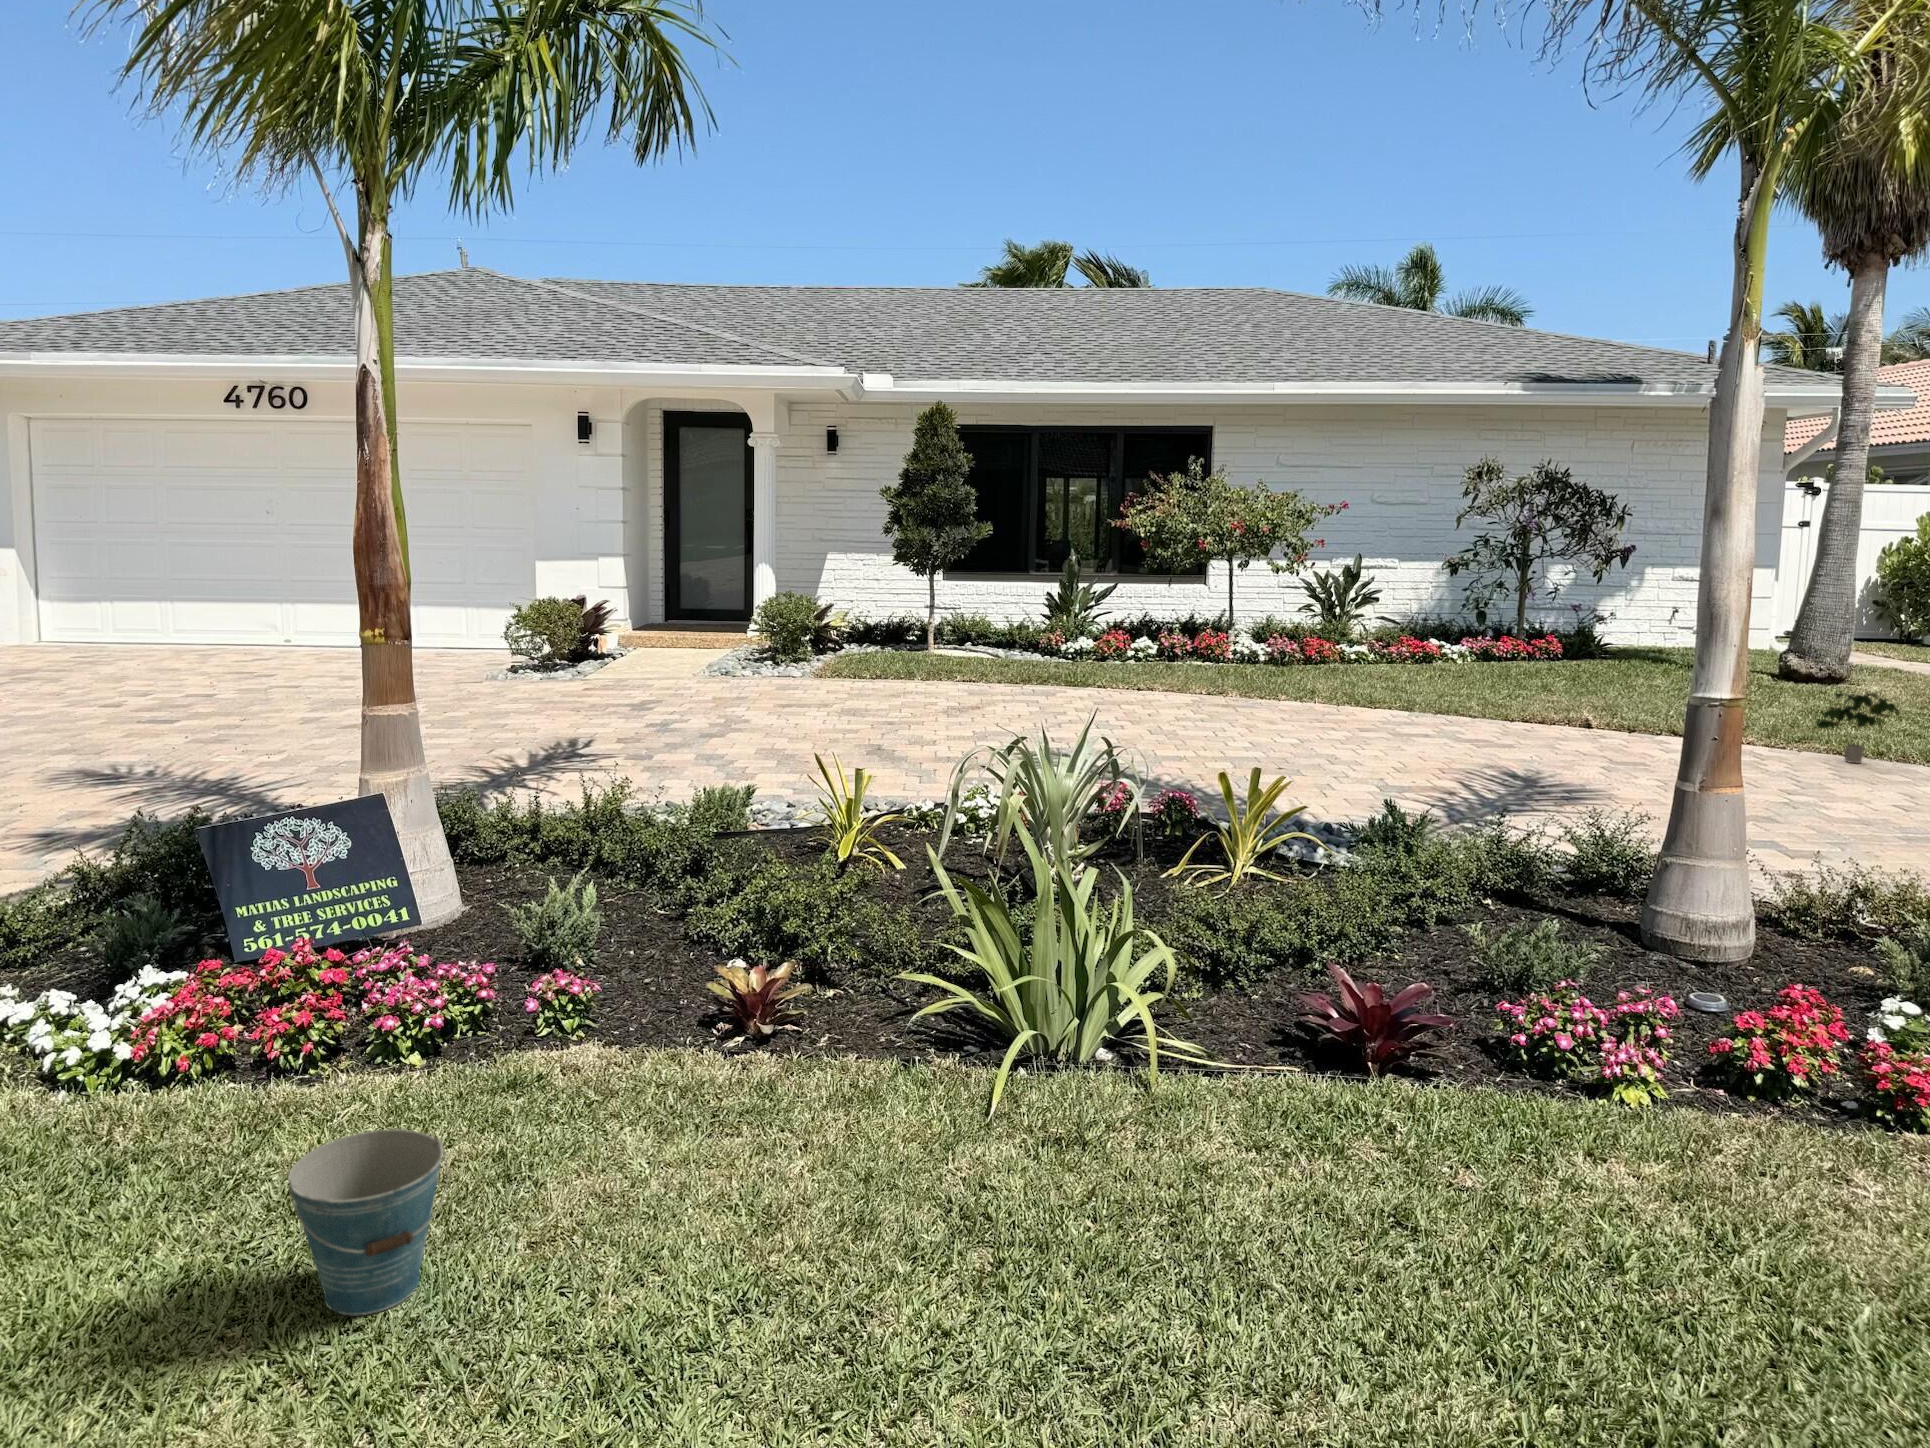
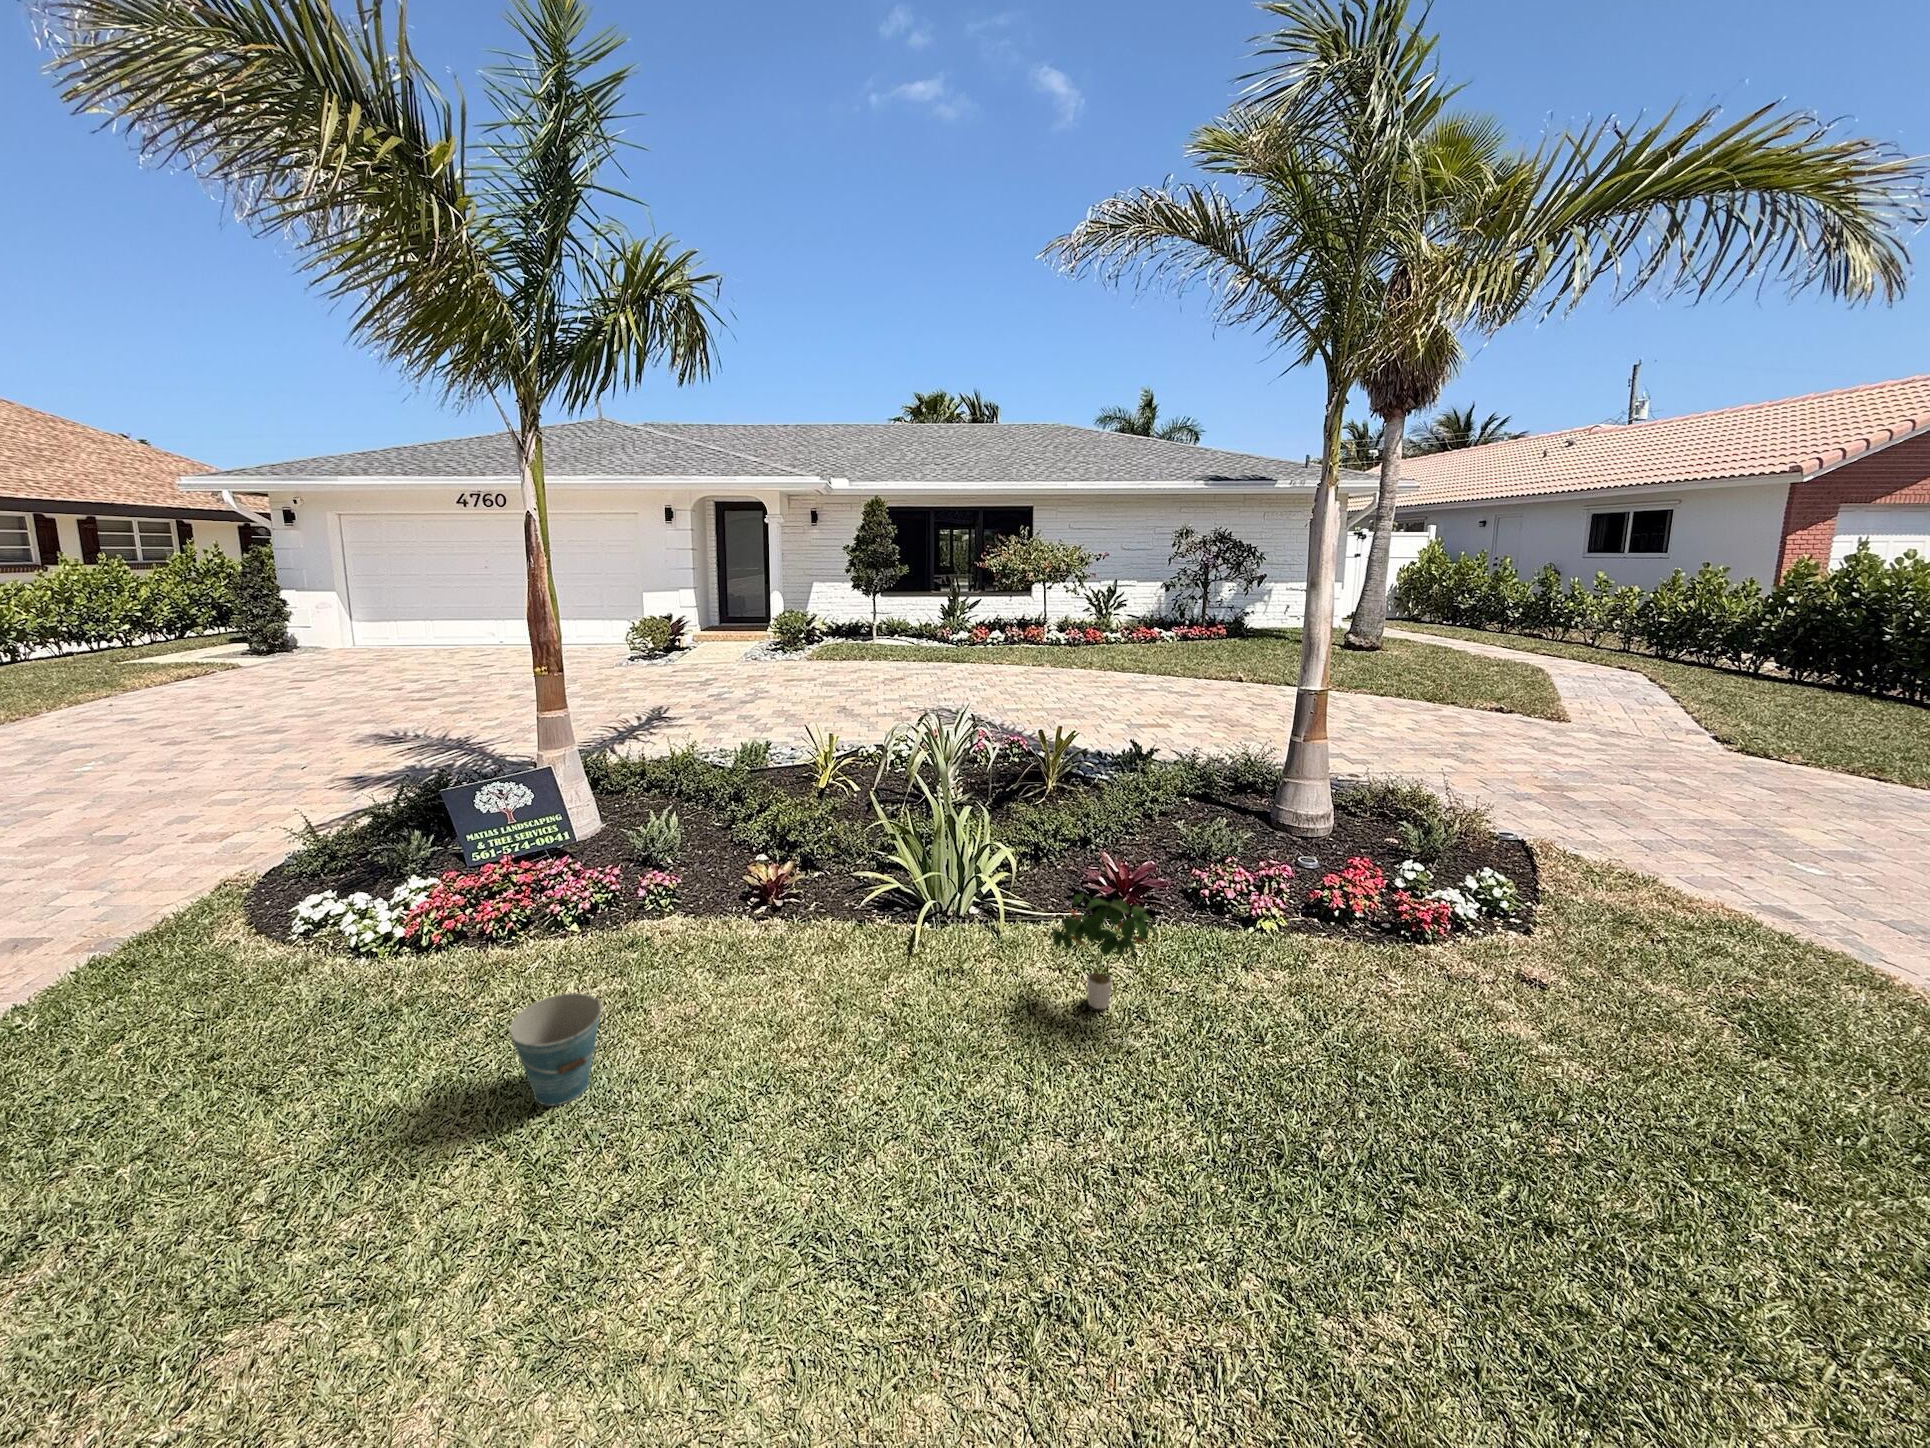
potted plant: present [1815,692,1899,763] -> present [1049,893,1157,1009]

